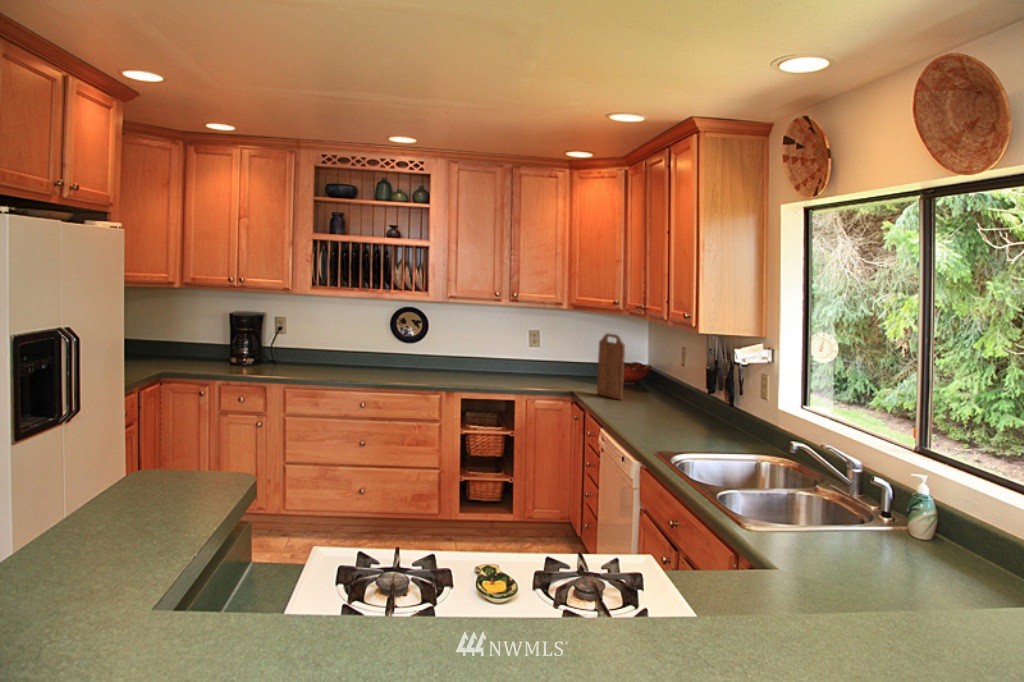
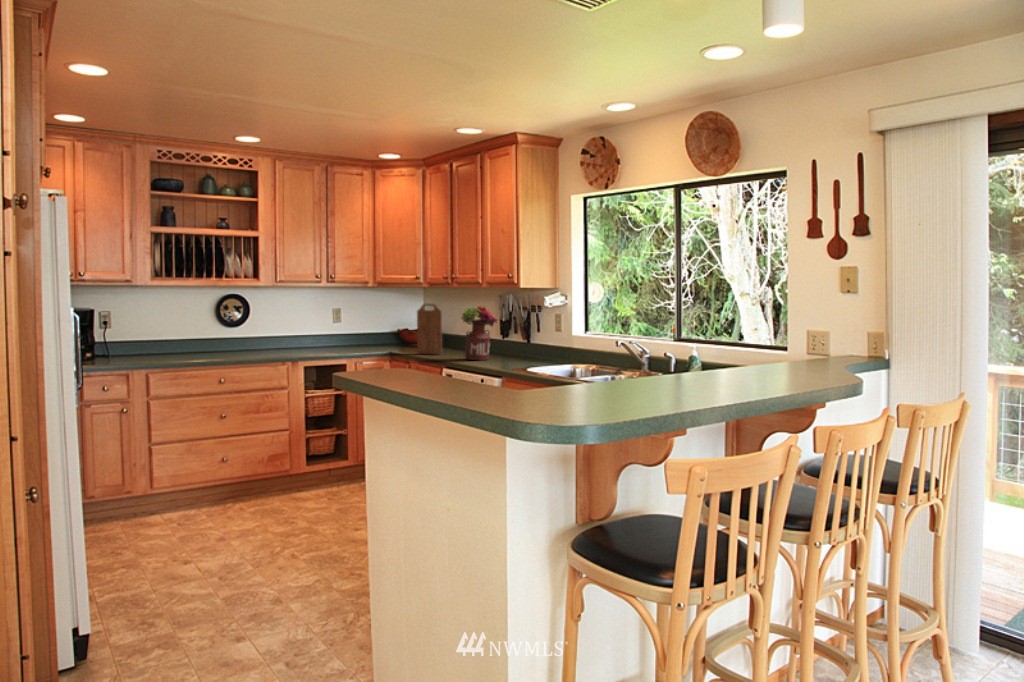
flower arrangement: none [627,347,679,421] -> present [461,306,498,360]

